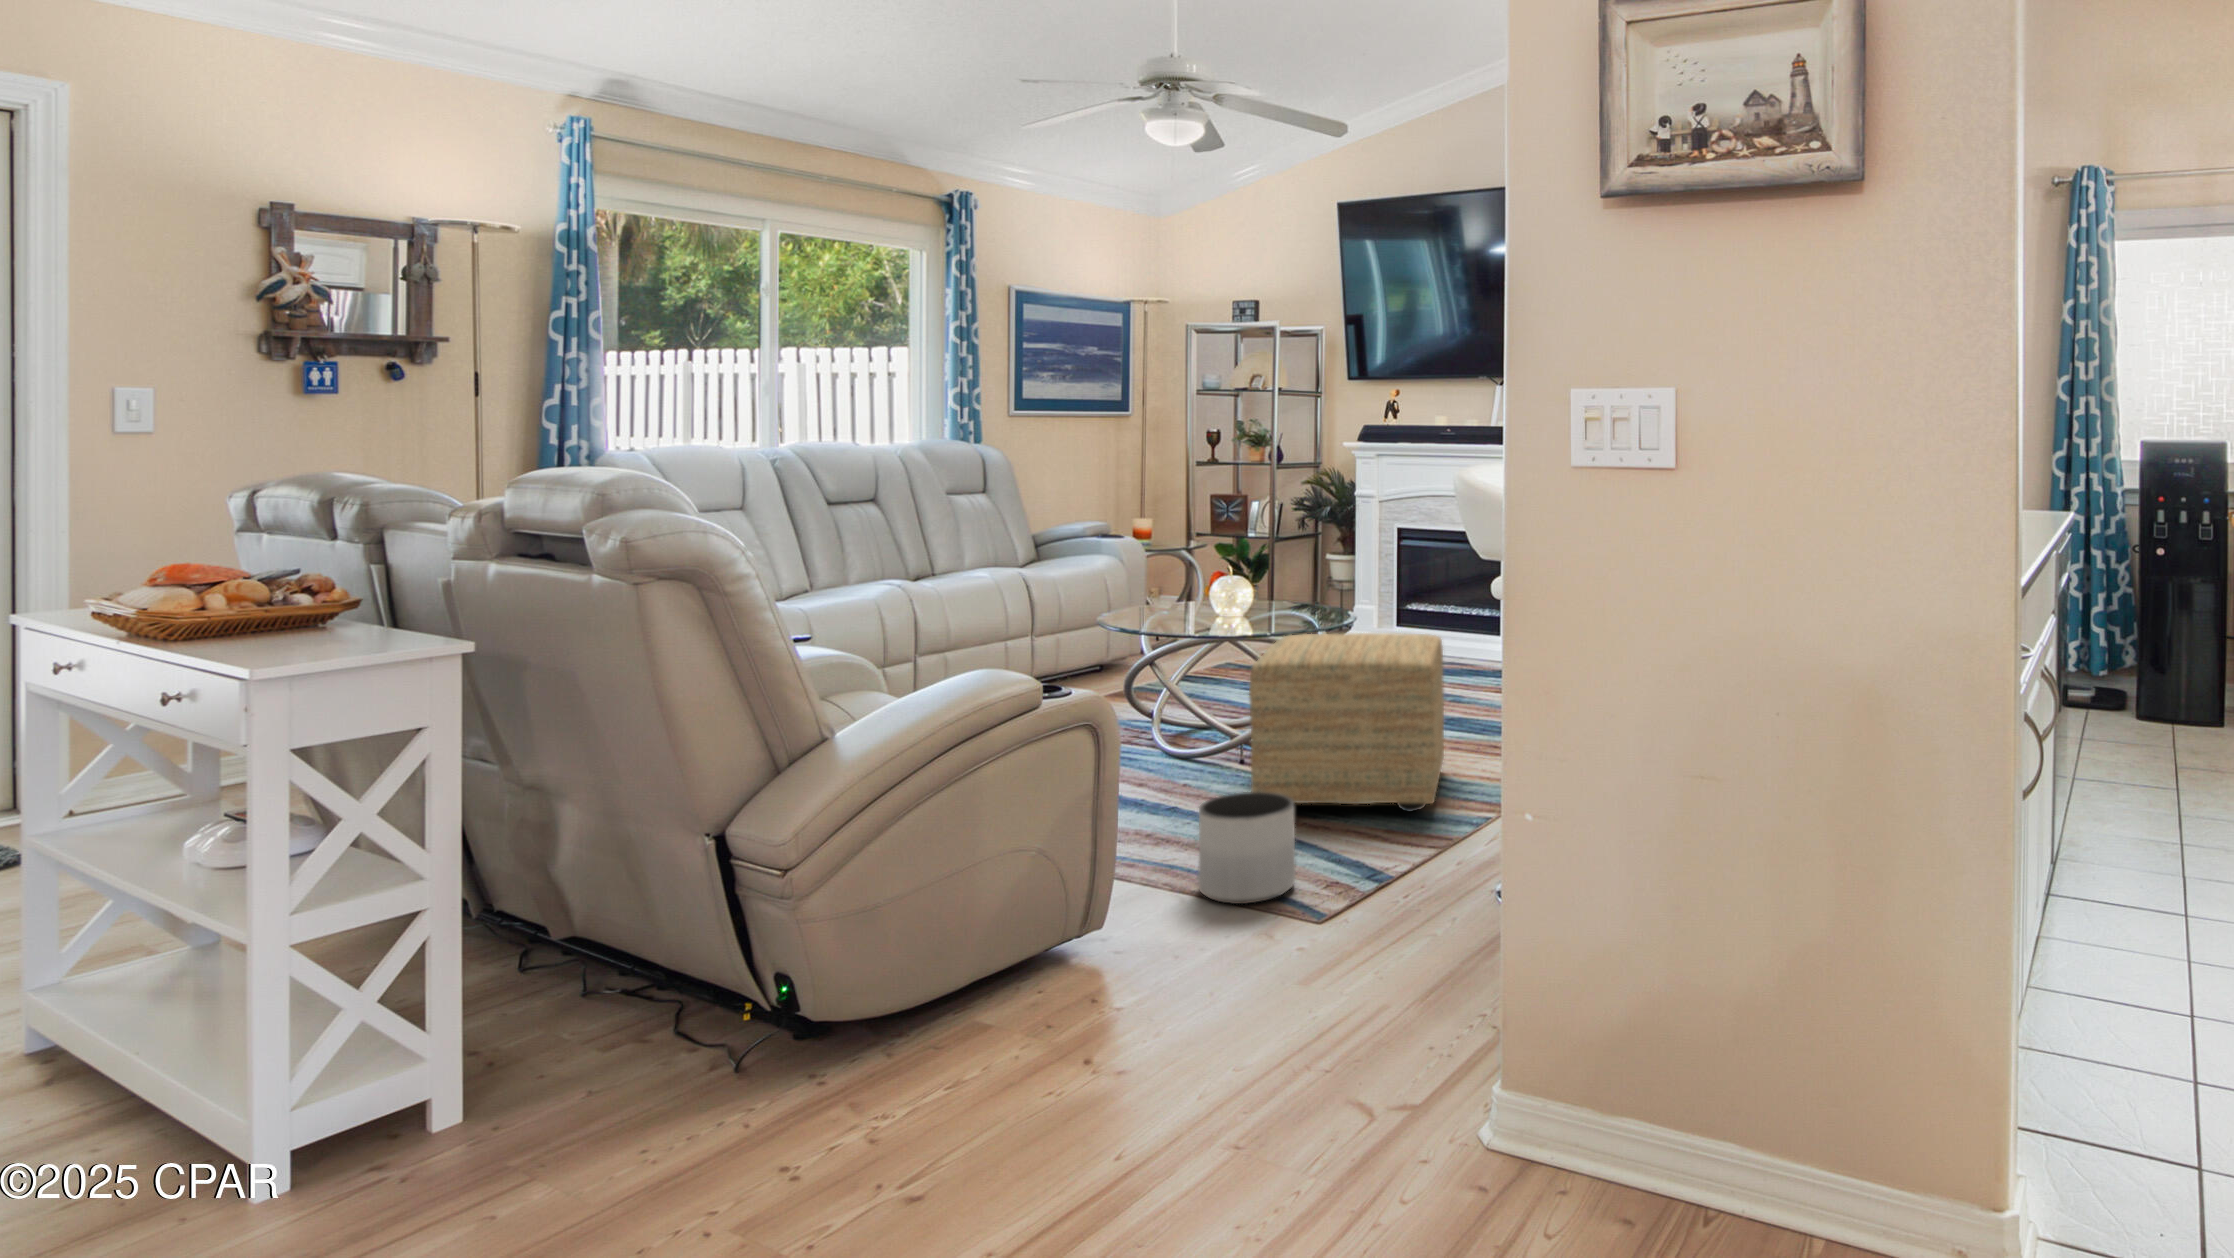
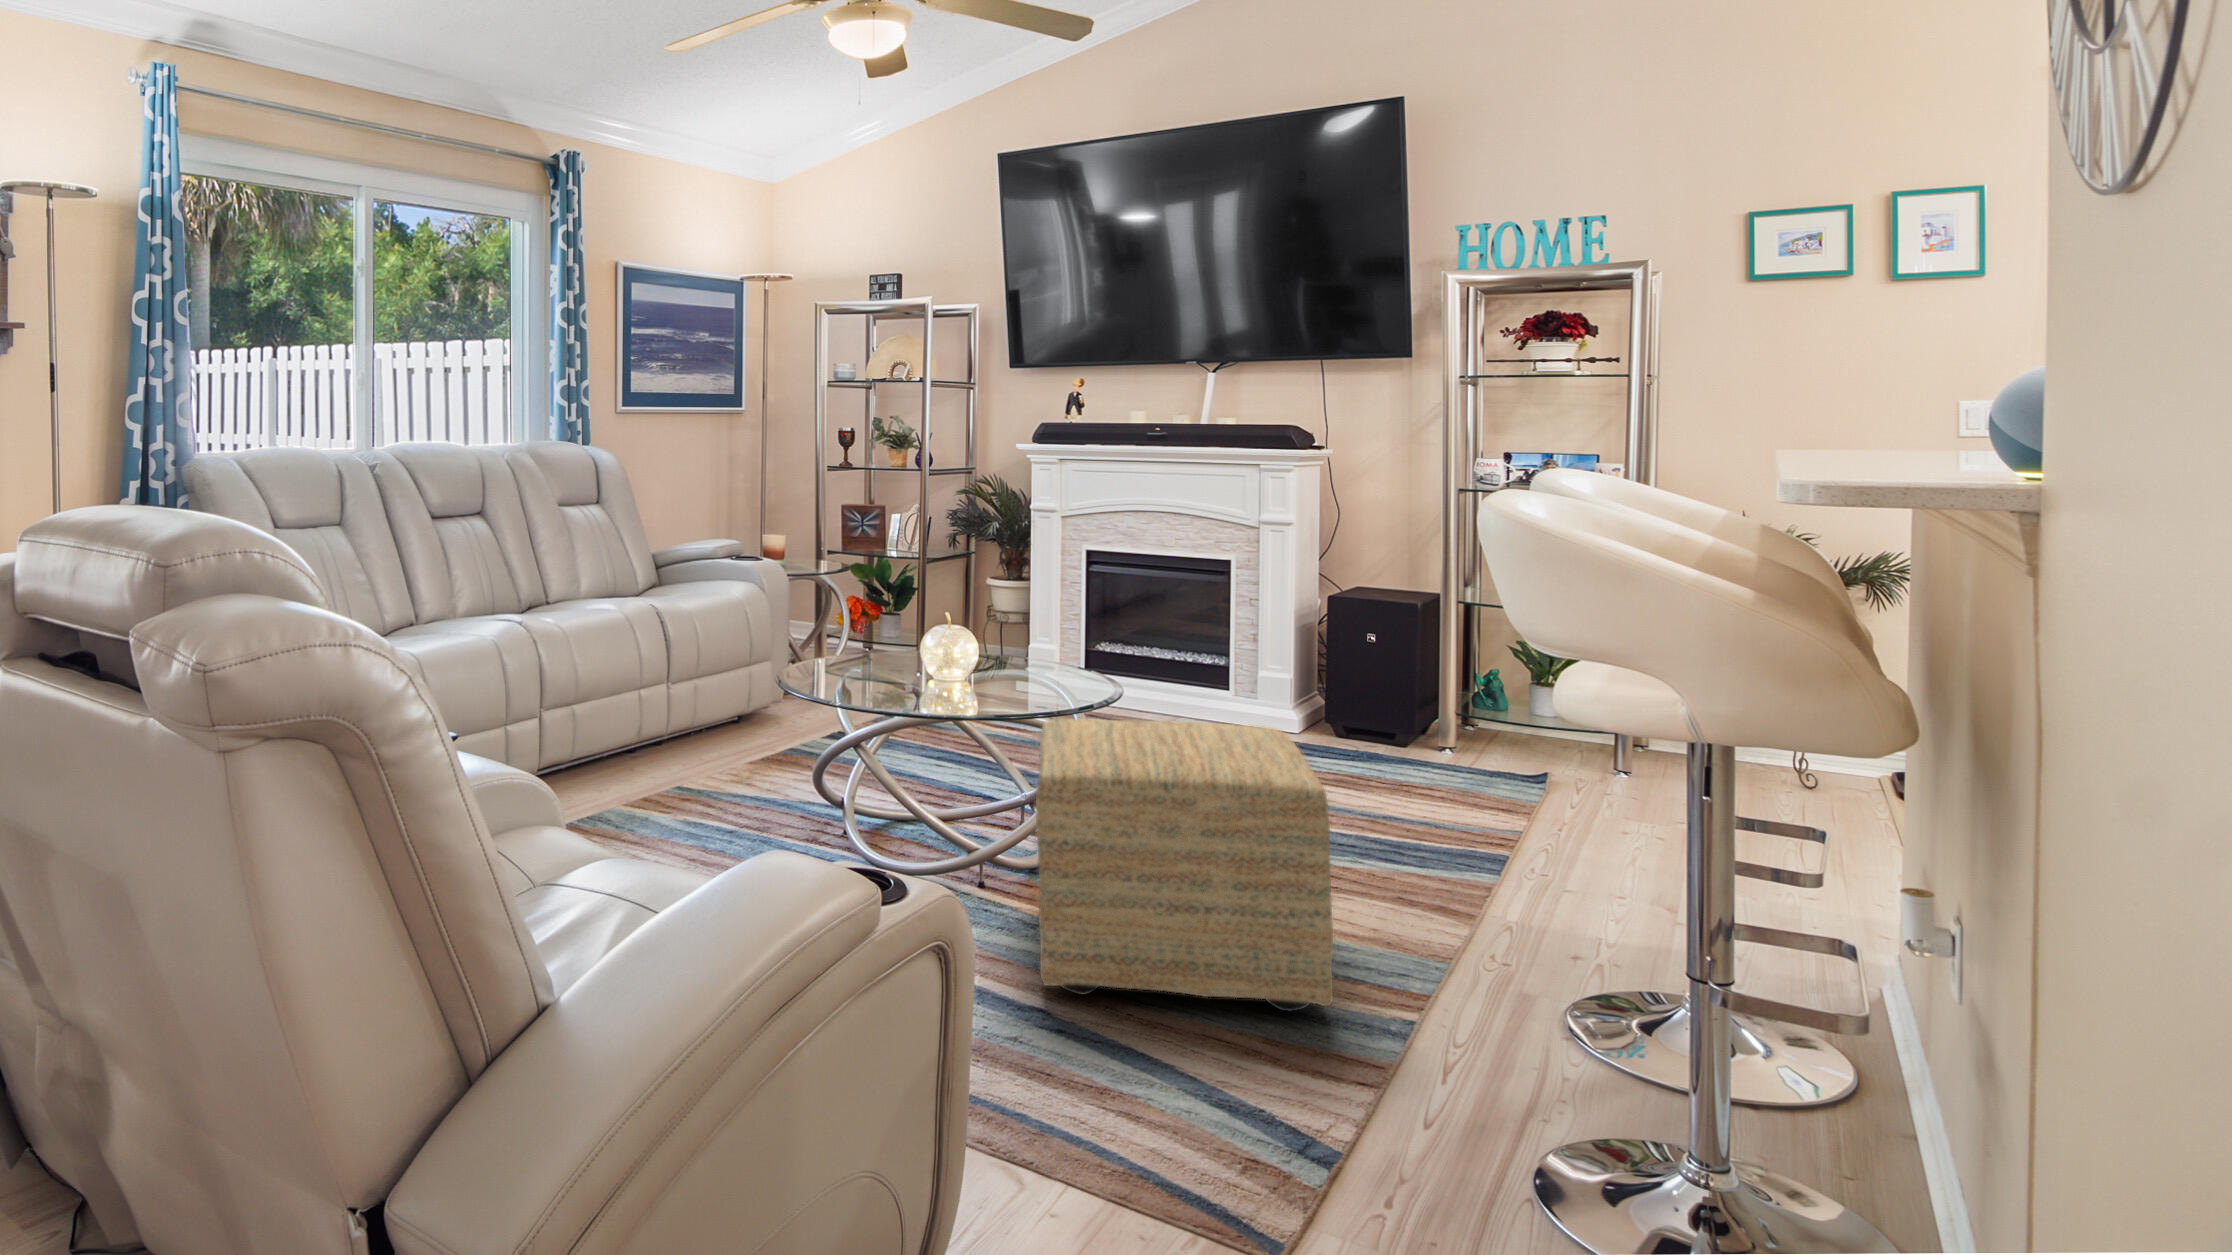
planter: present [1198,792,1296,904] -> none [1030,1001,1190,1206]

